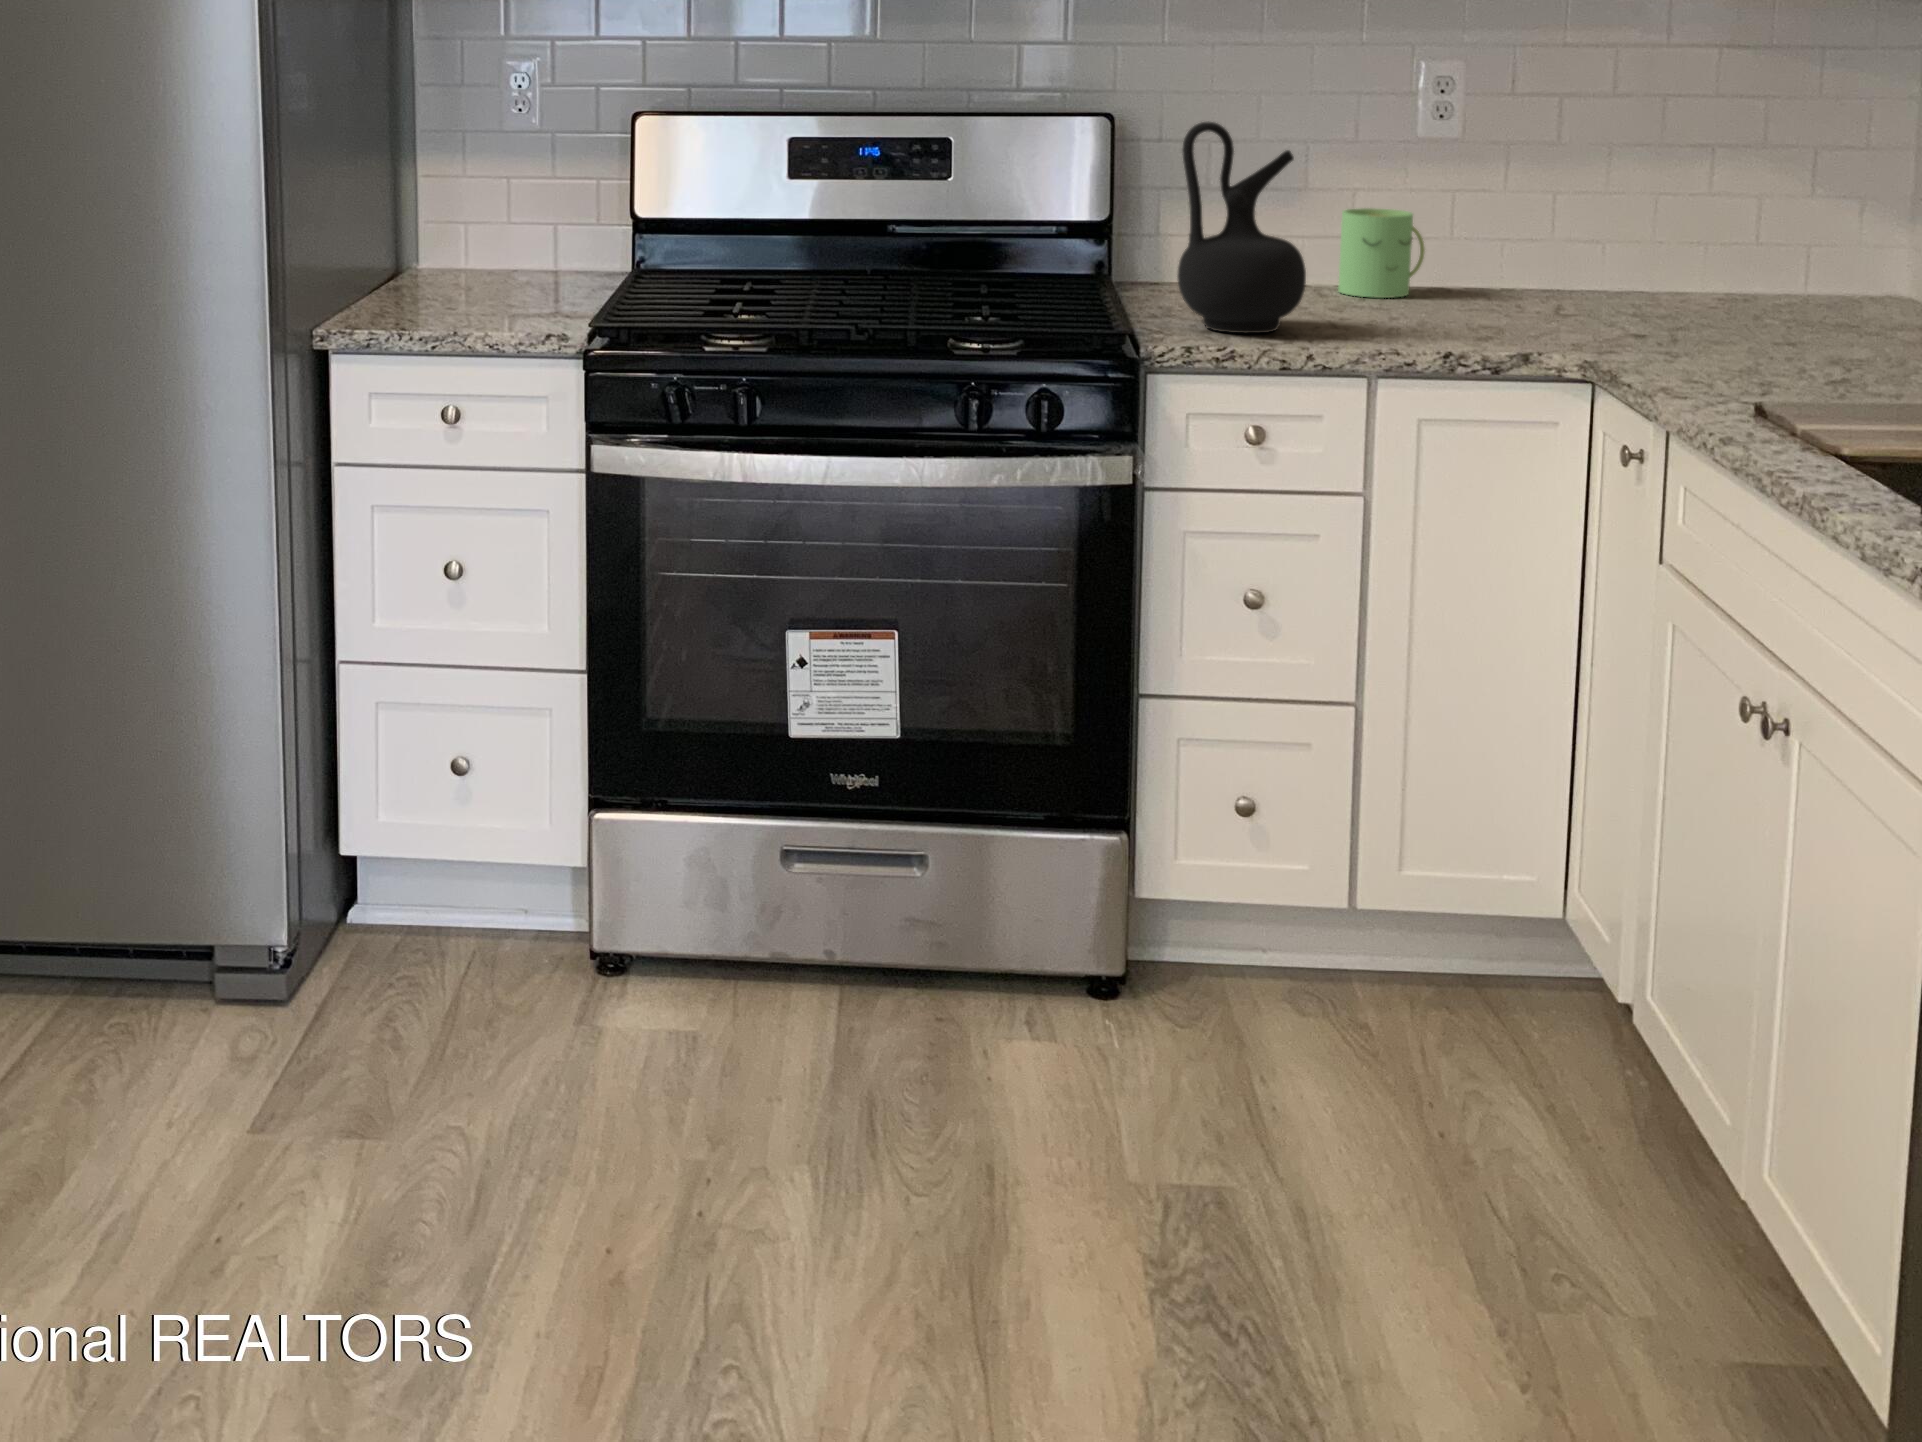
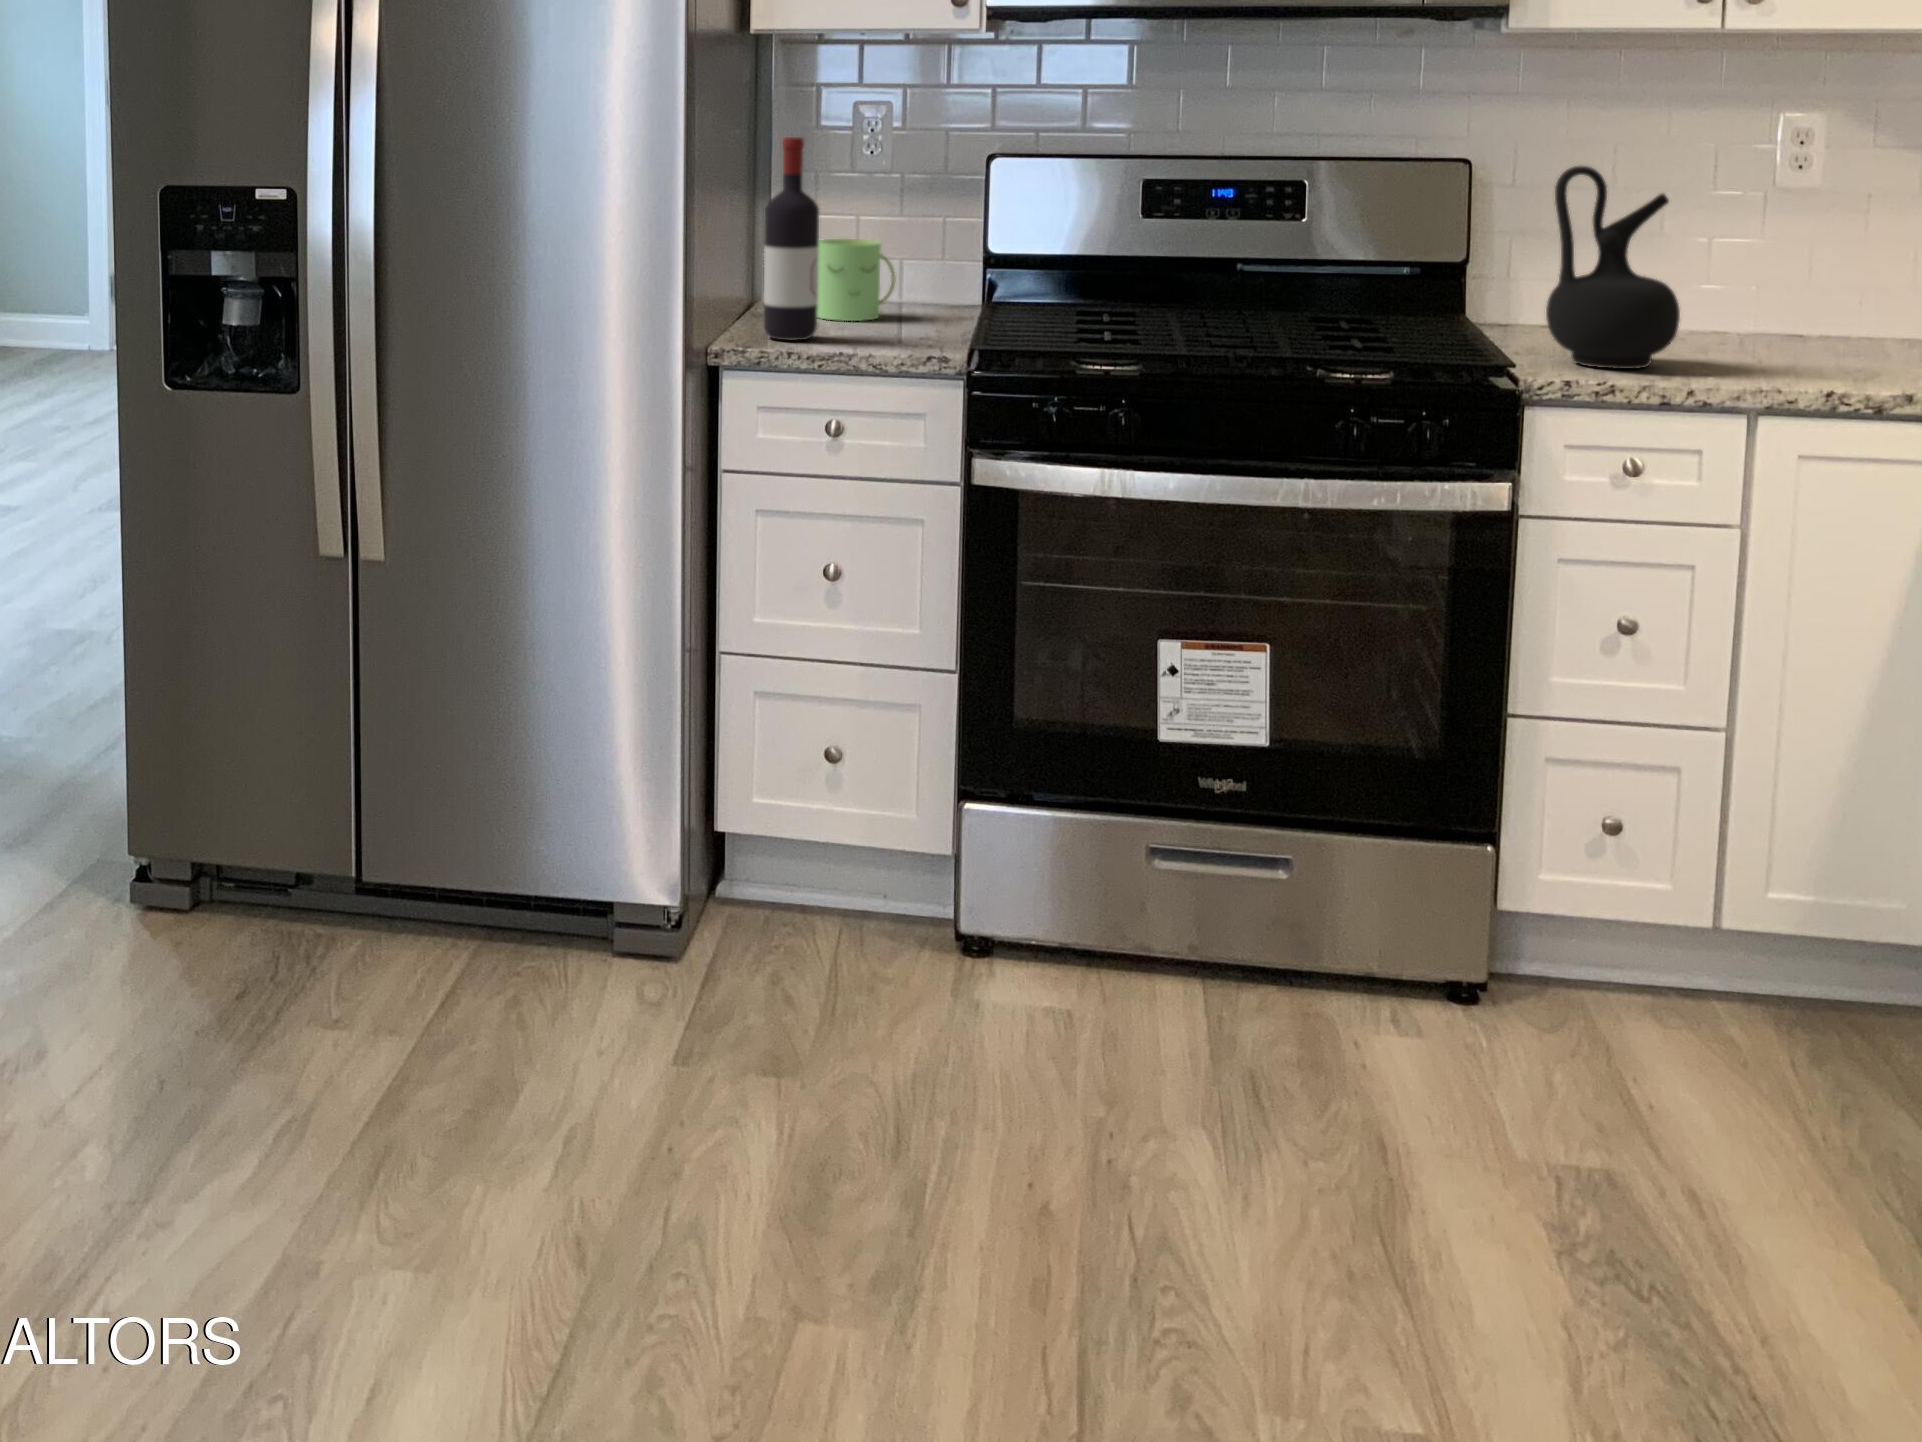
wine bottle: none [368,95,429,319] -> present [764,137,819,341]
mug: present [1338,208,1425,298] -> present [817,239,896,321]

